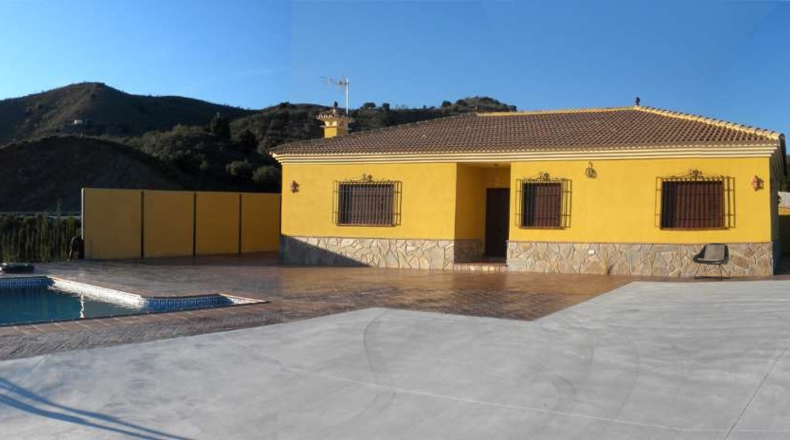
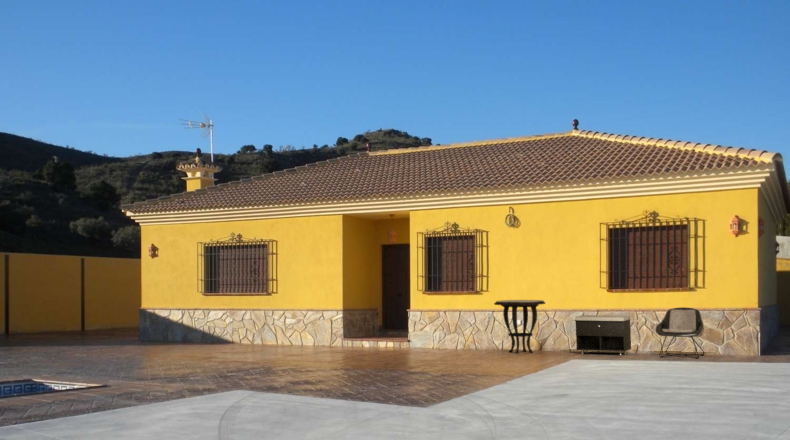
side table: none [573,235,613,275] -> present [494,300,545,354]
storage bench: none [634,247,677,278] -> present [575,315,631,355]

